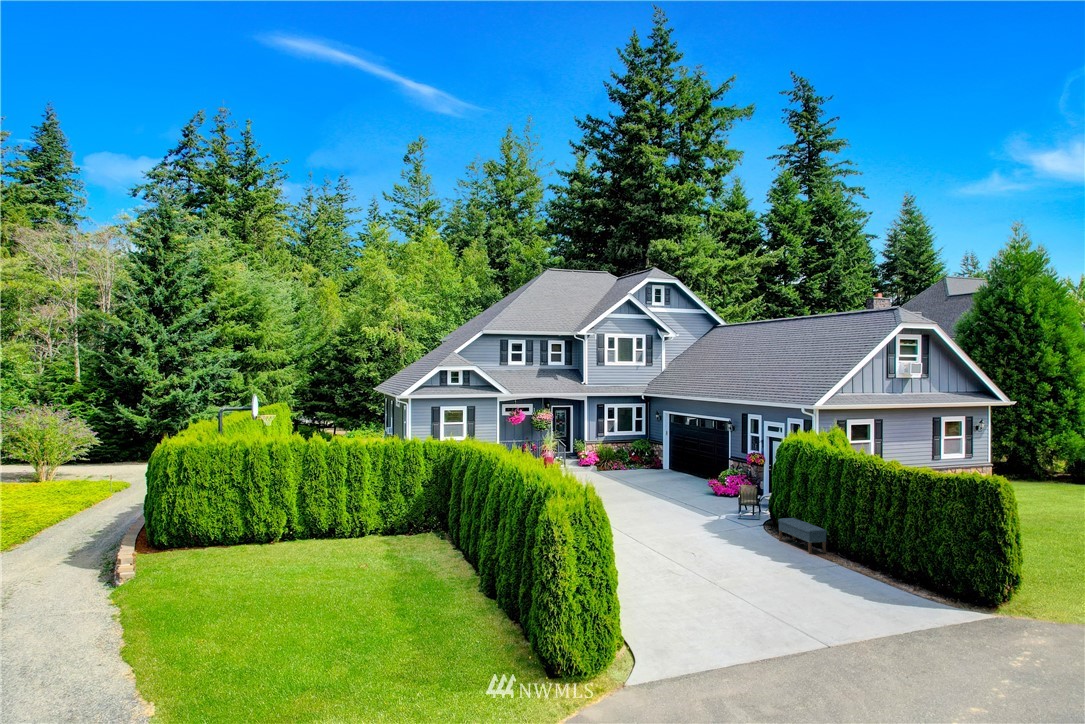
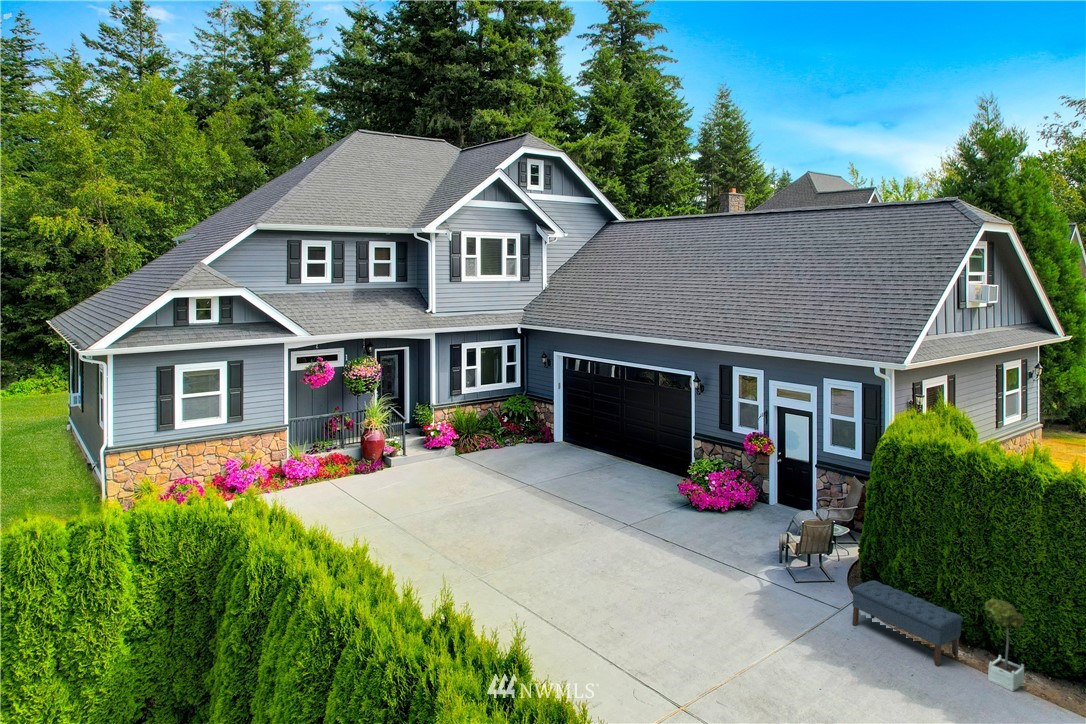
potted tree: none [829,516,850,563] -> present [985,599,1025,691]

